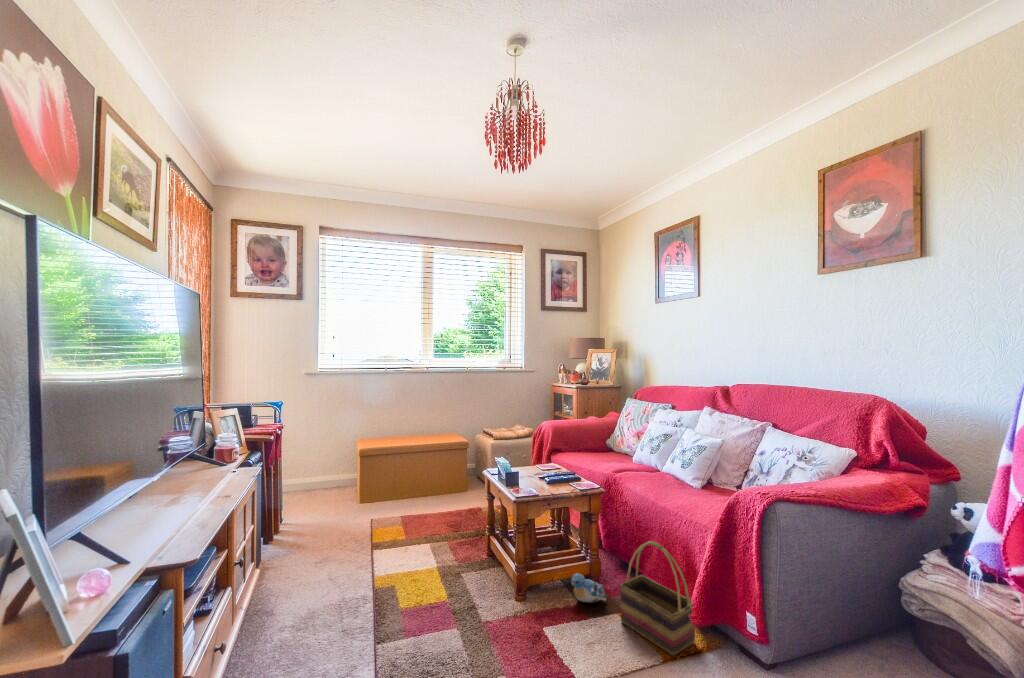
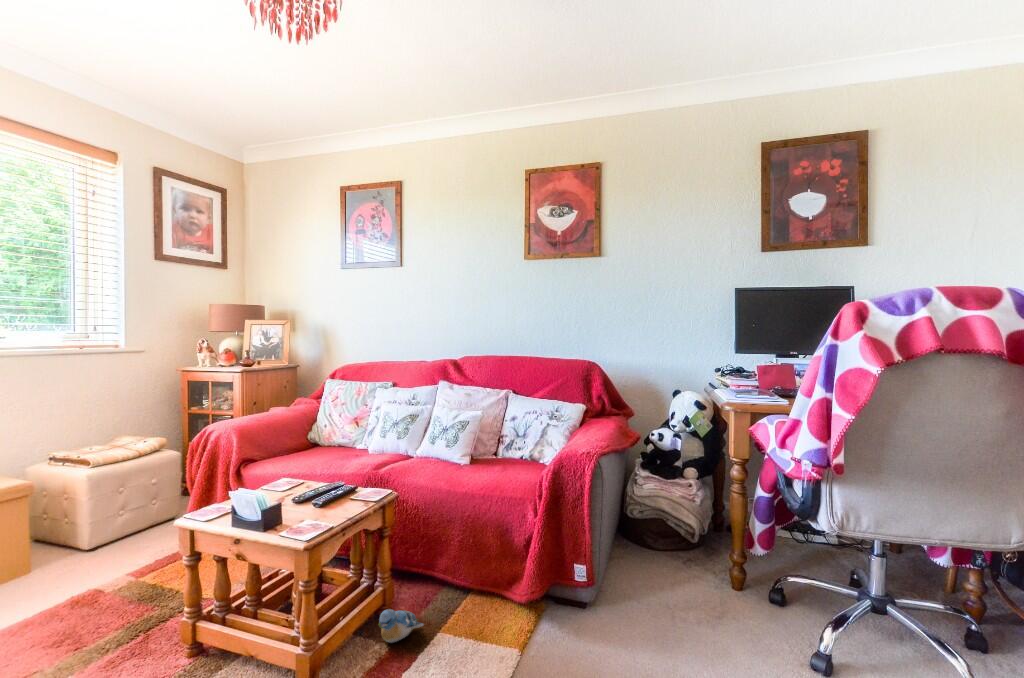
basket: present [620,541,695,656] -> none [449,534,527,644]

